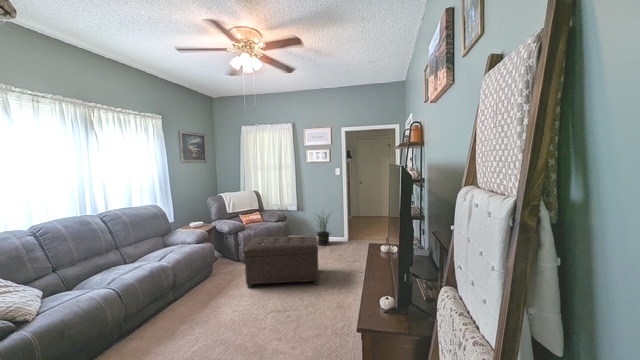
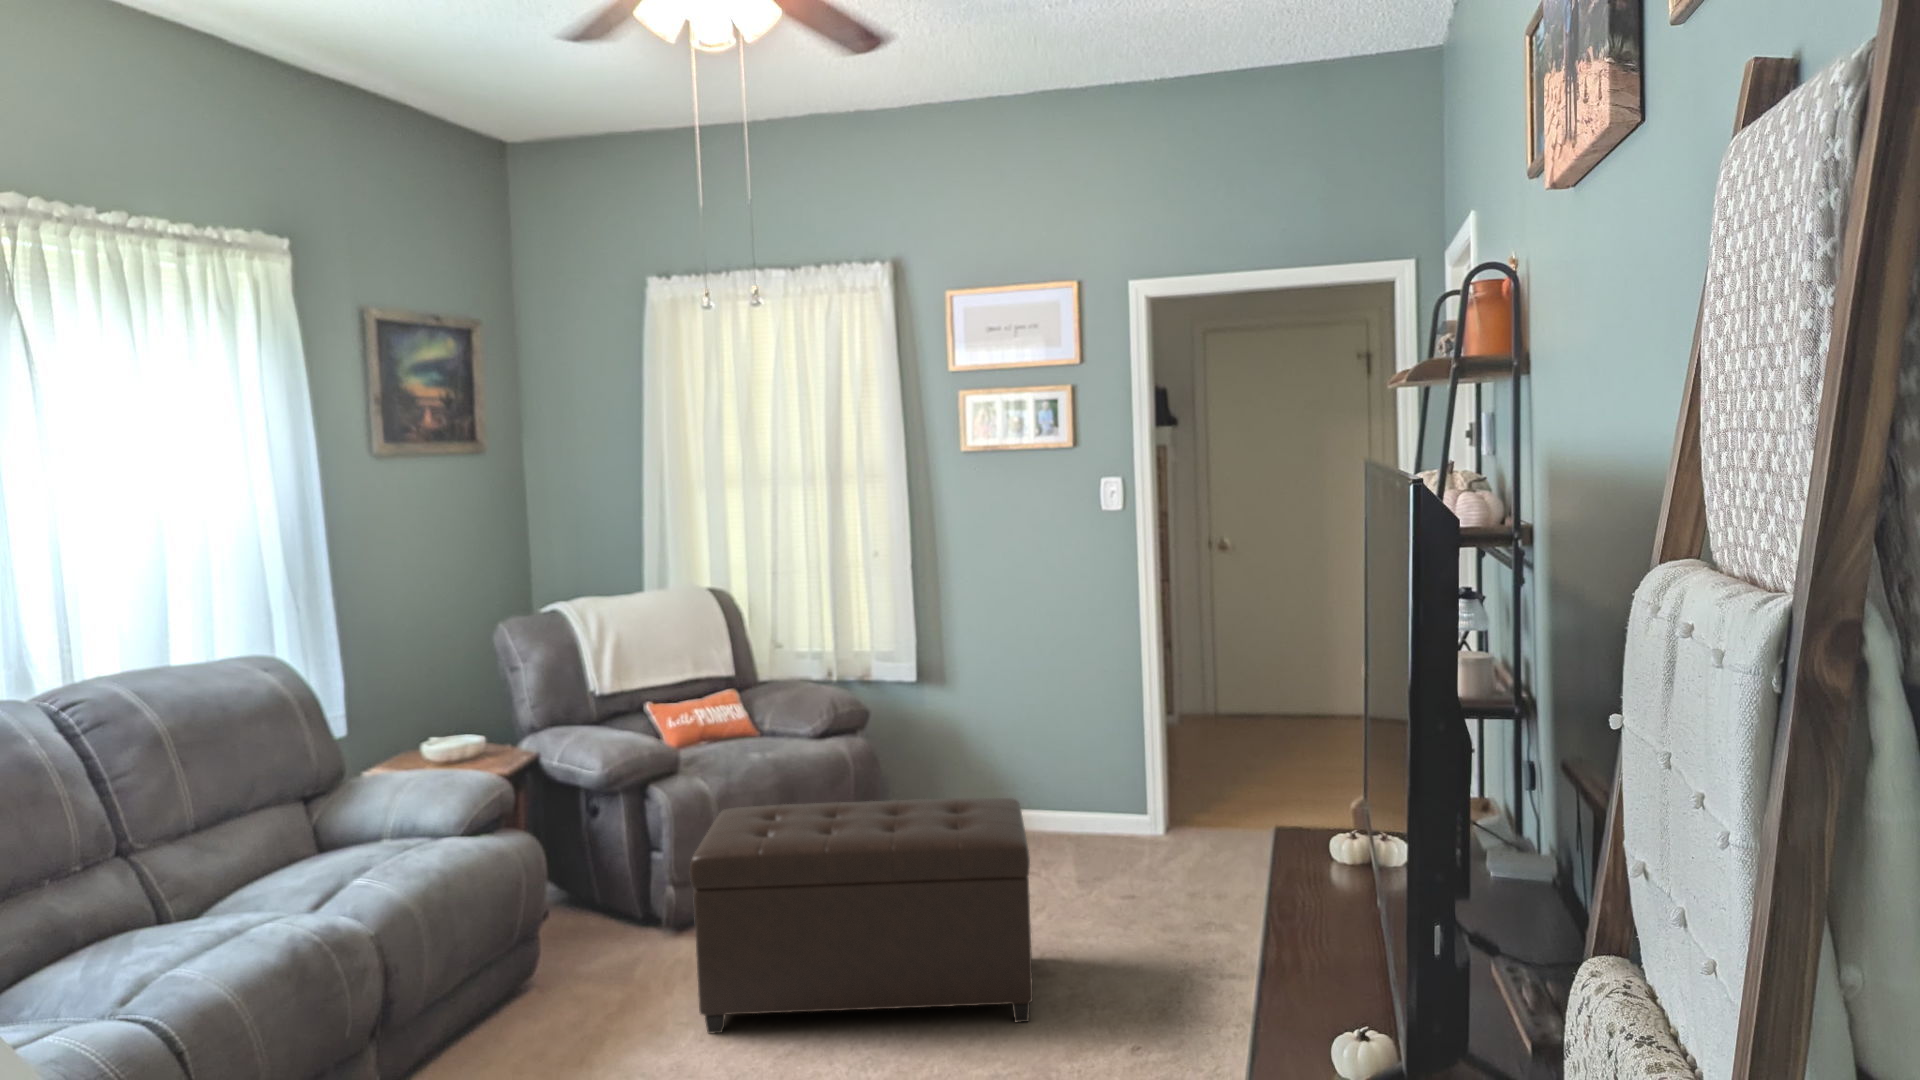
potted plant: present [317,218,330,246] -> none [987,673,1092,851]

